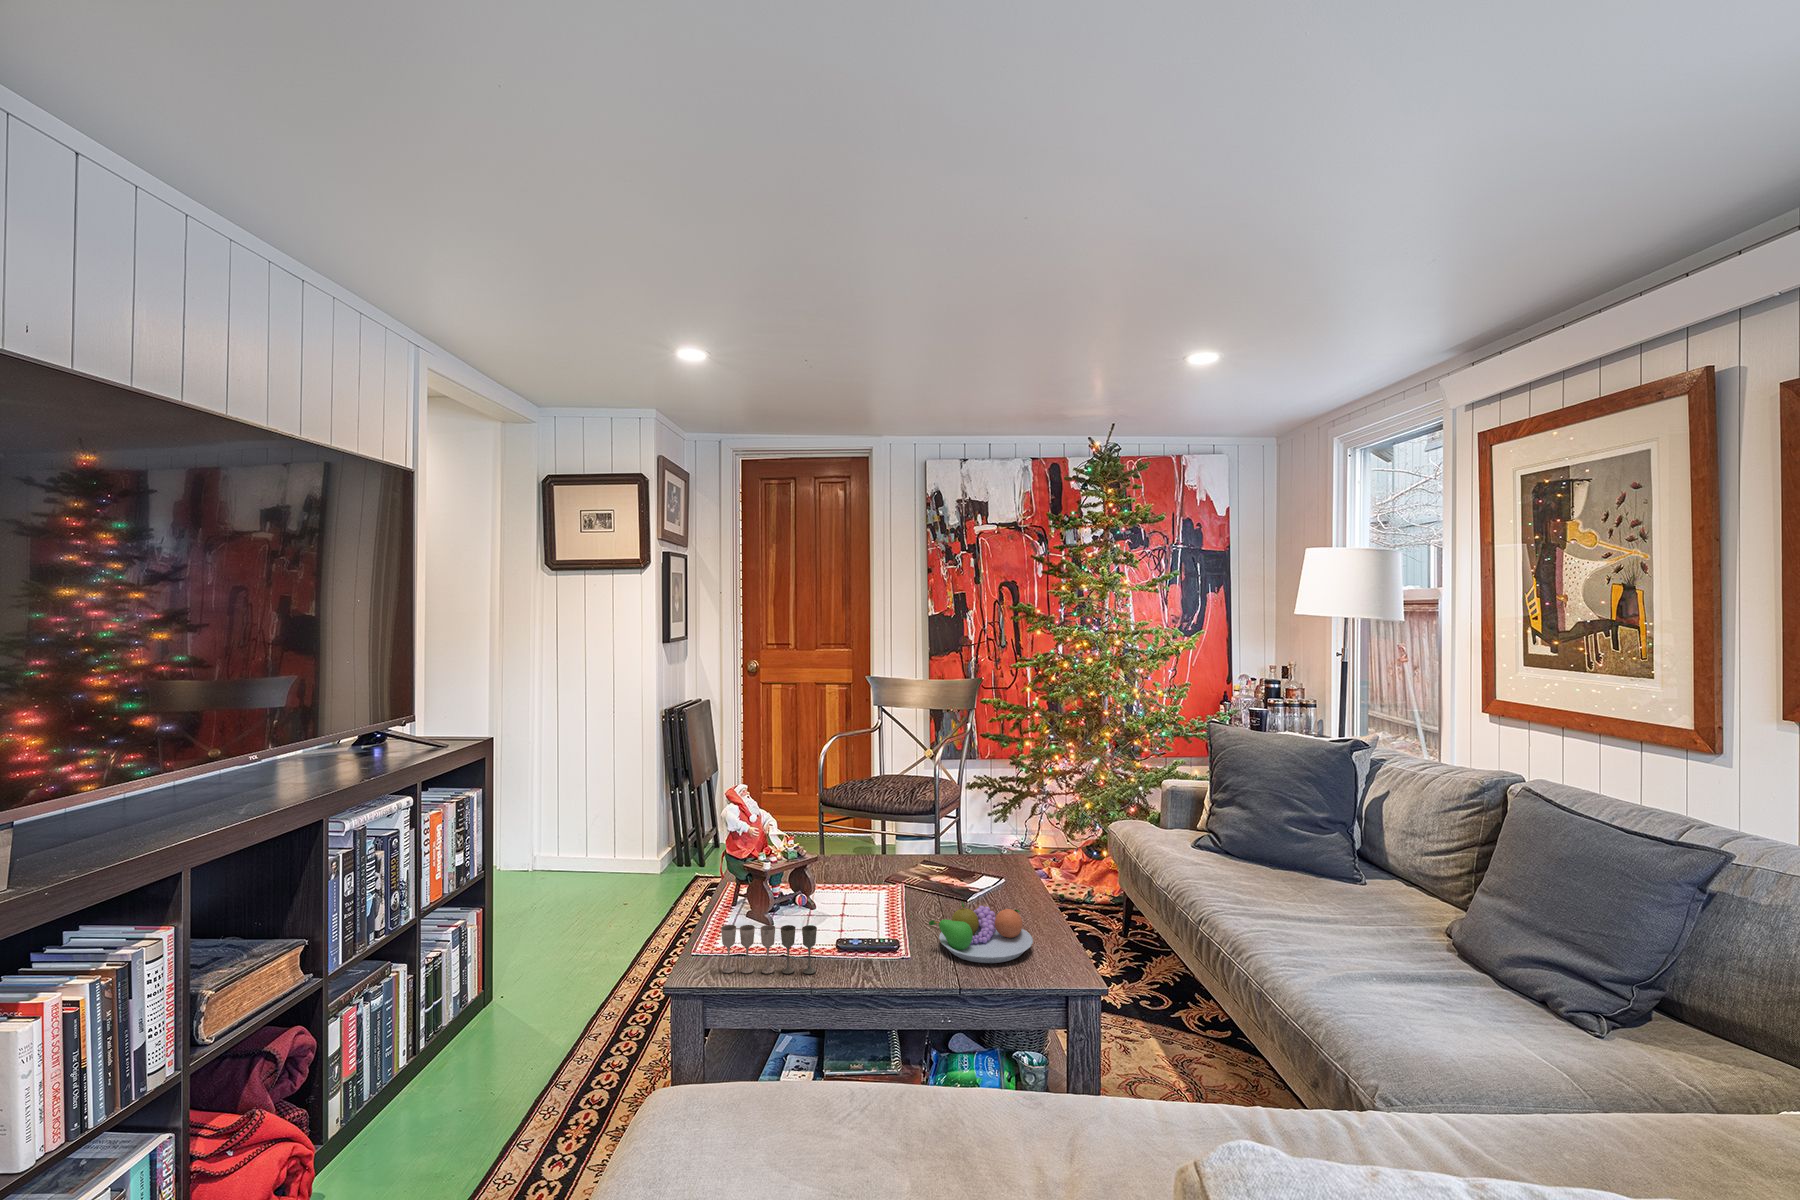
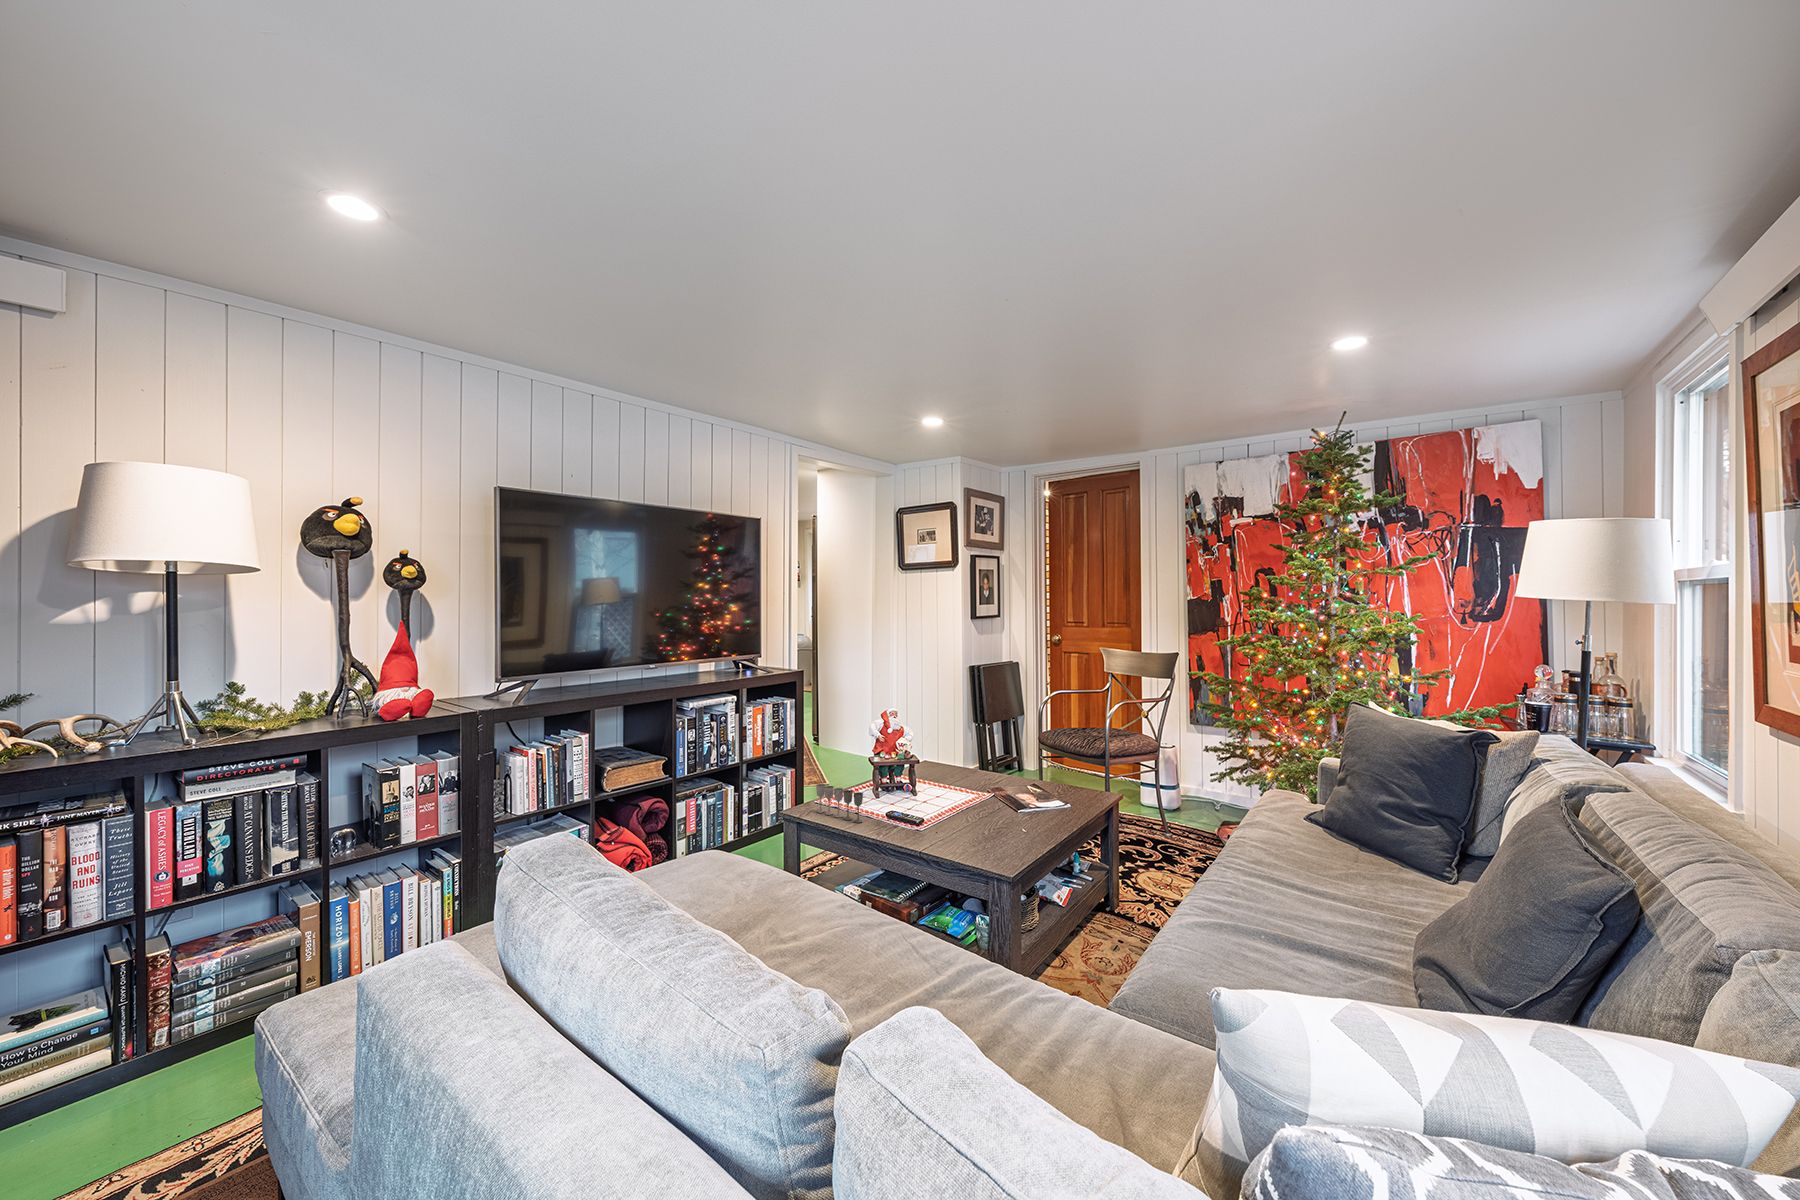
fruit bowl: present [929,901,1033,963] -> none [945,801,1016,845]

